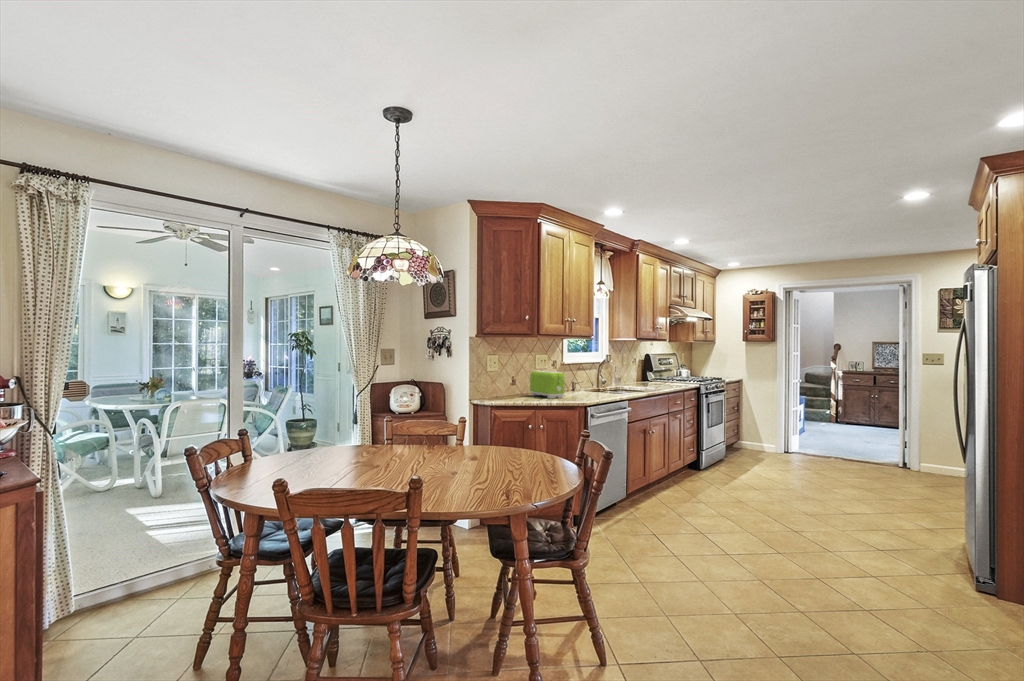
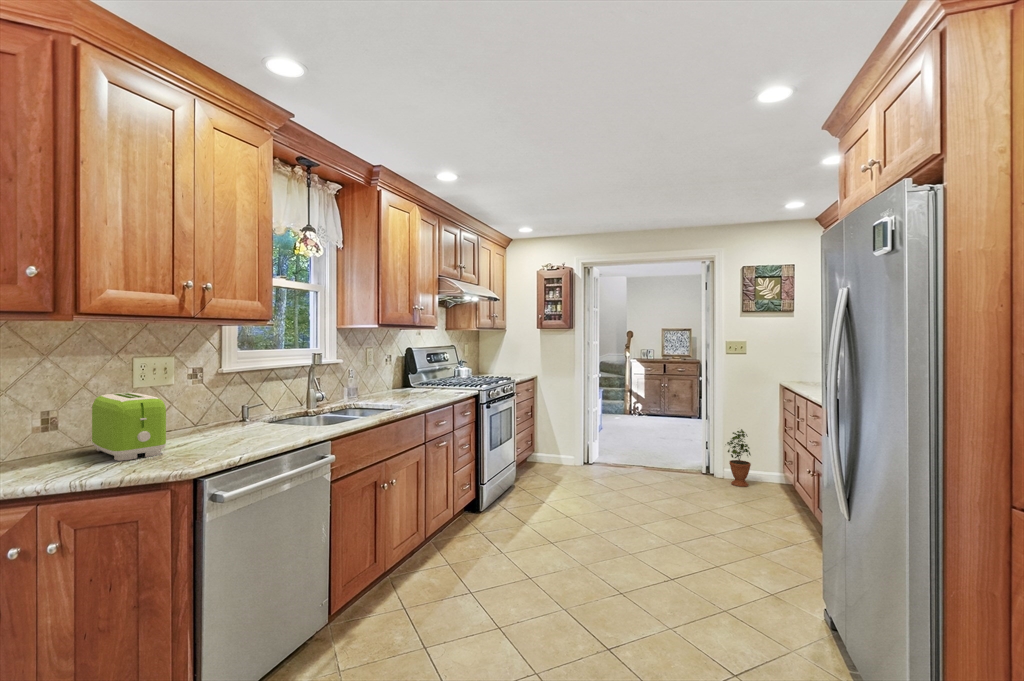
potted plant: none [921,429,949,480] -> present [727,429,751,487]

